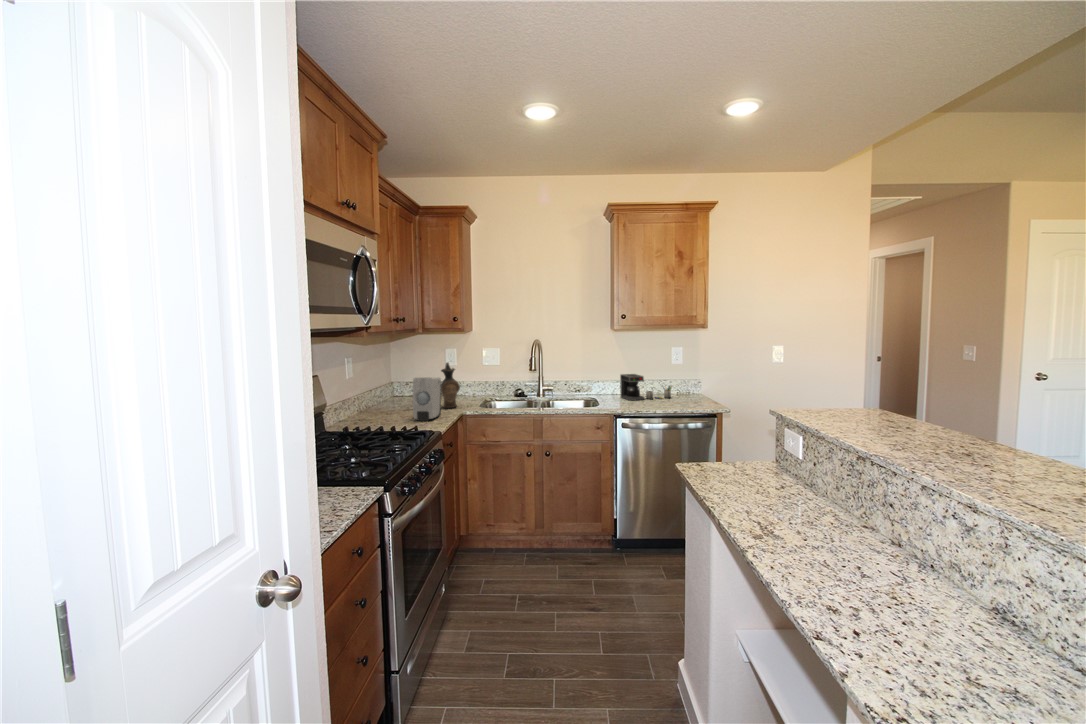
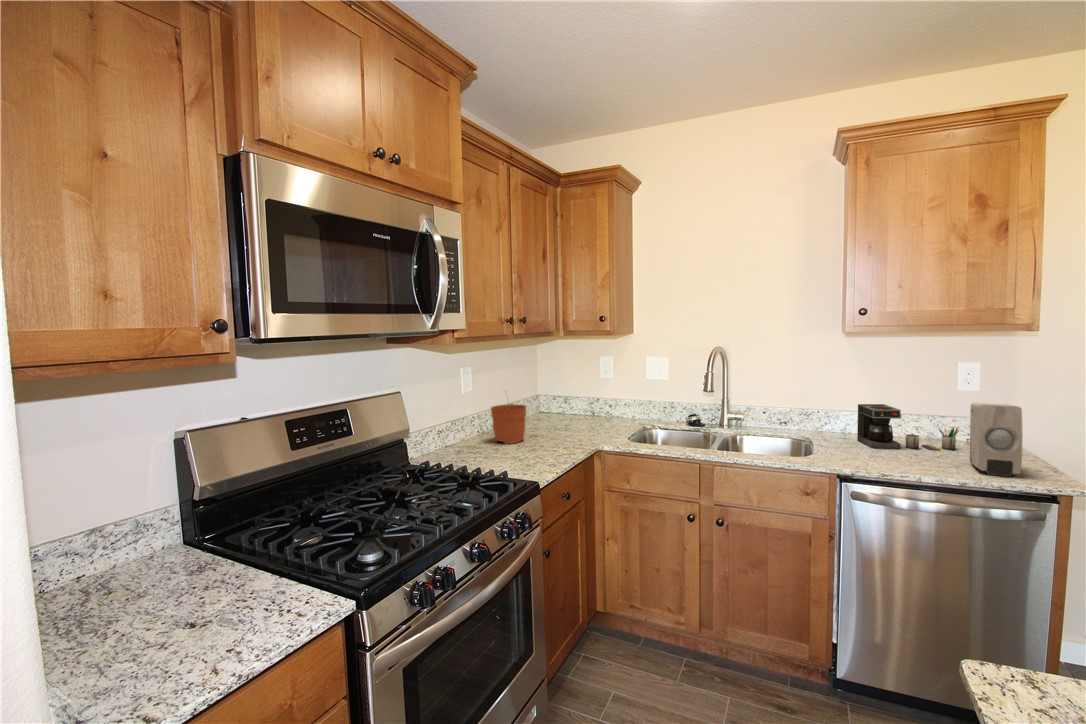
ceramic pitcher: present [441,363,460,408] -> none [581,376,605,436]
plant pot: none [370,375,400,418] -> present [491,404,526,444]
soap dispenser: present [413,377,441,421] -> present [970,403,1023,477]

